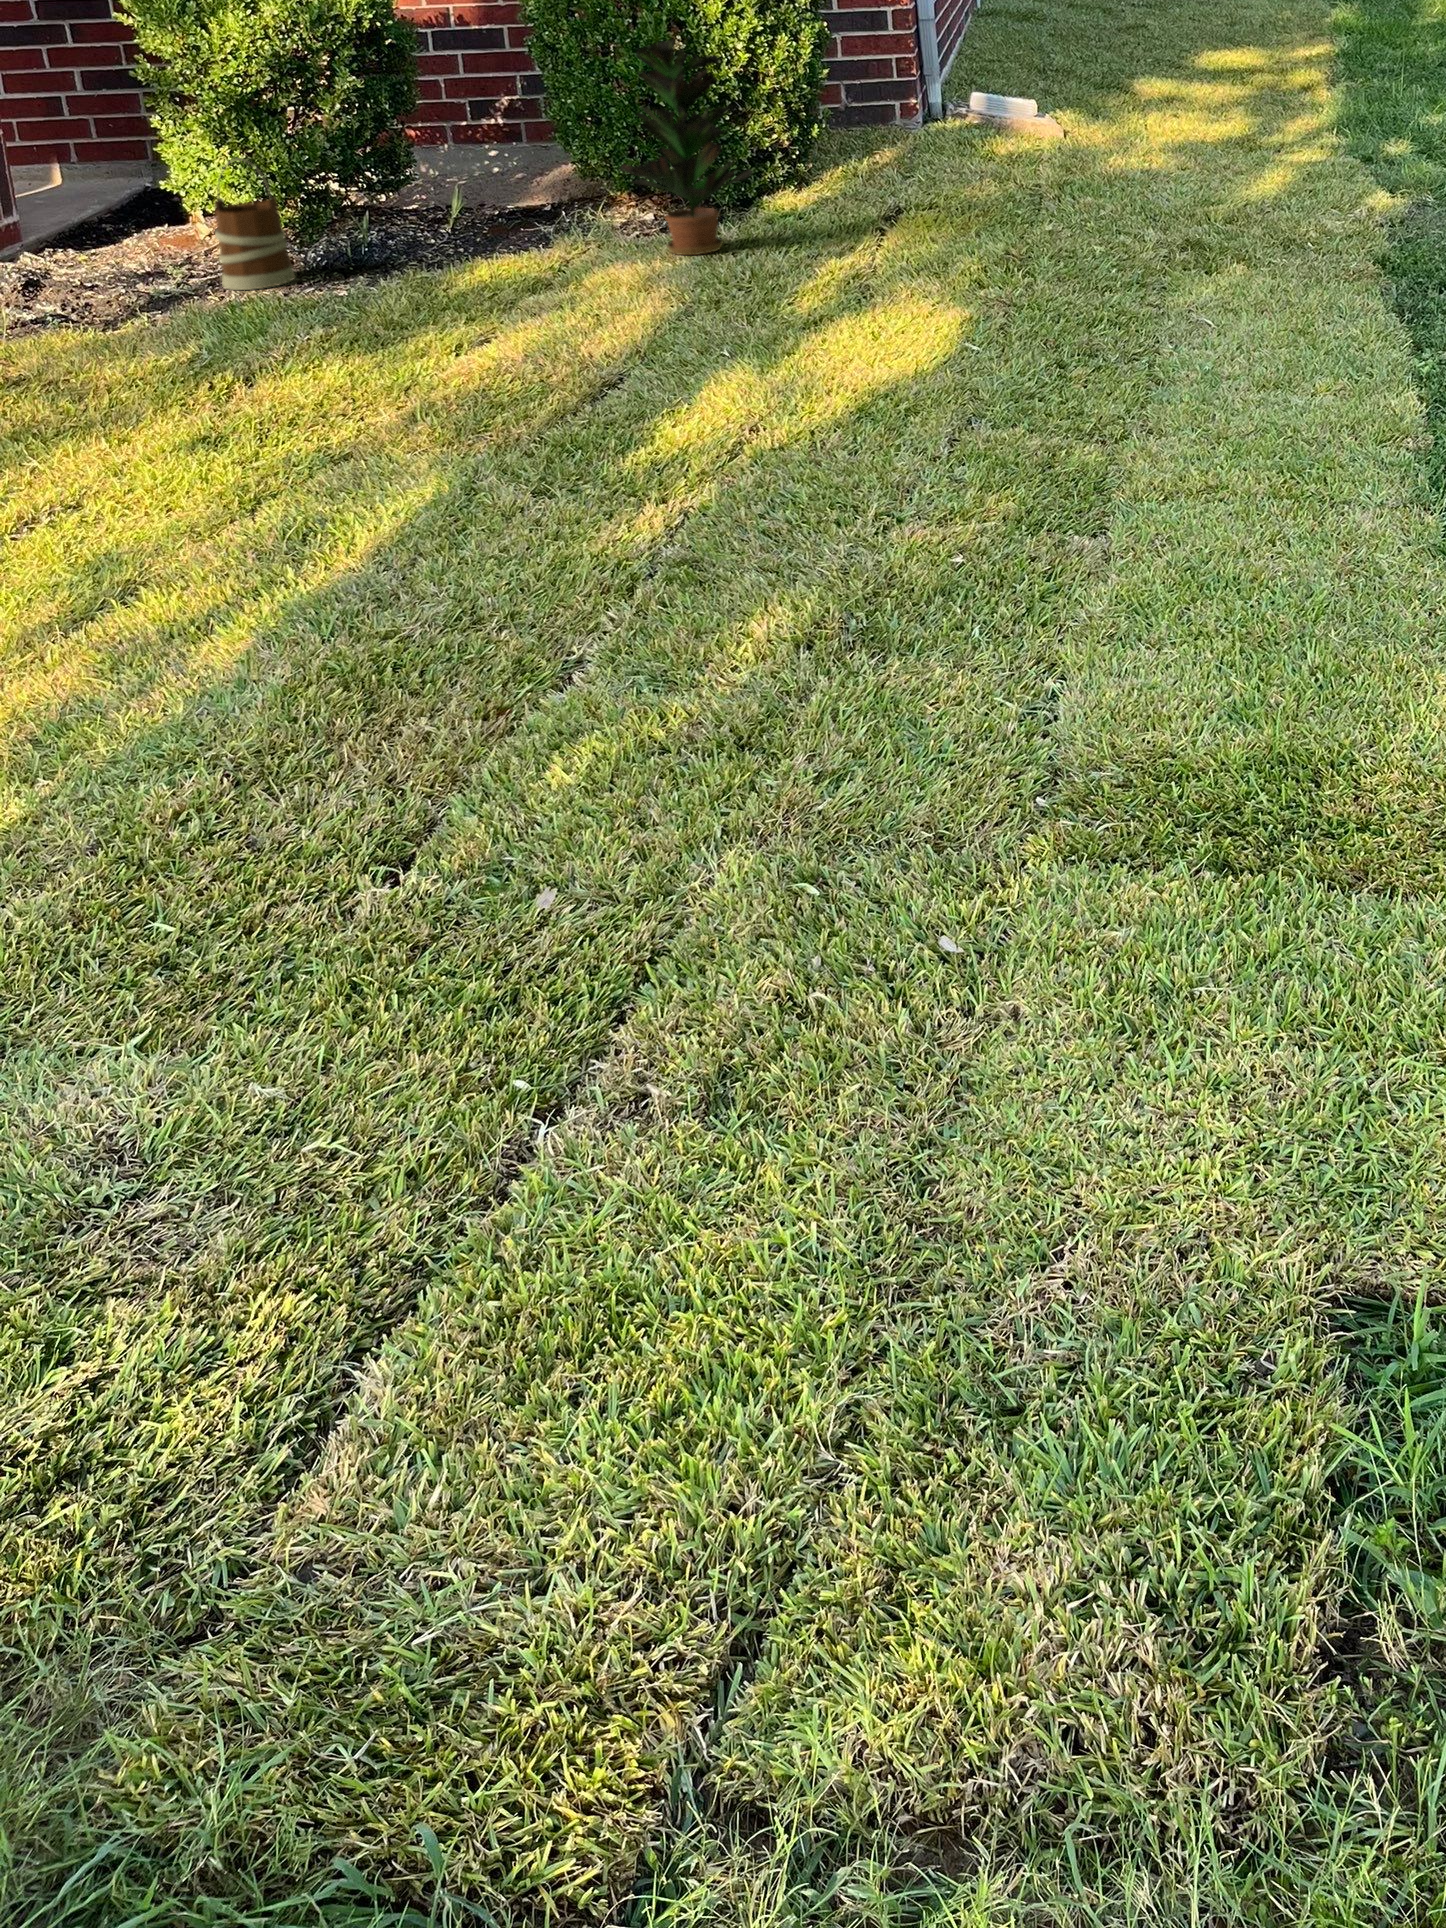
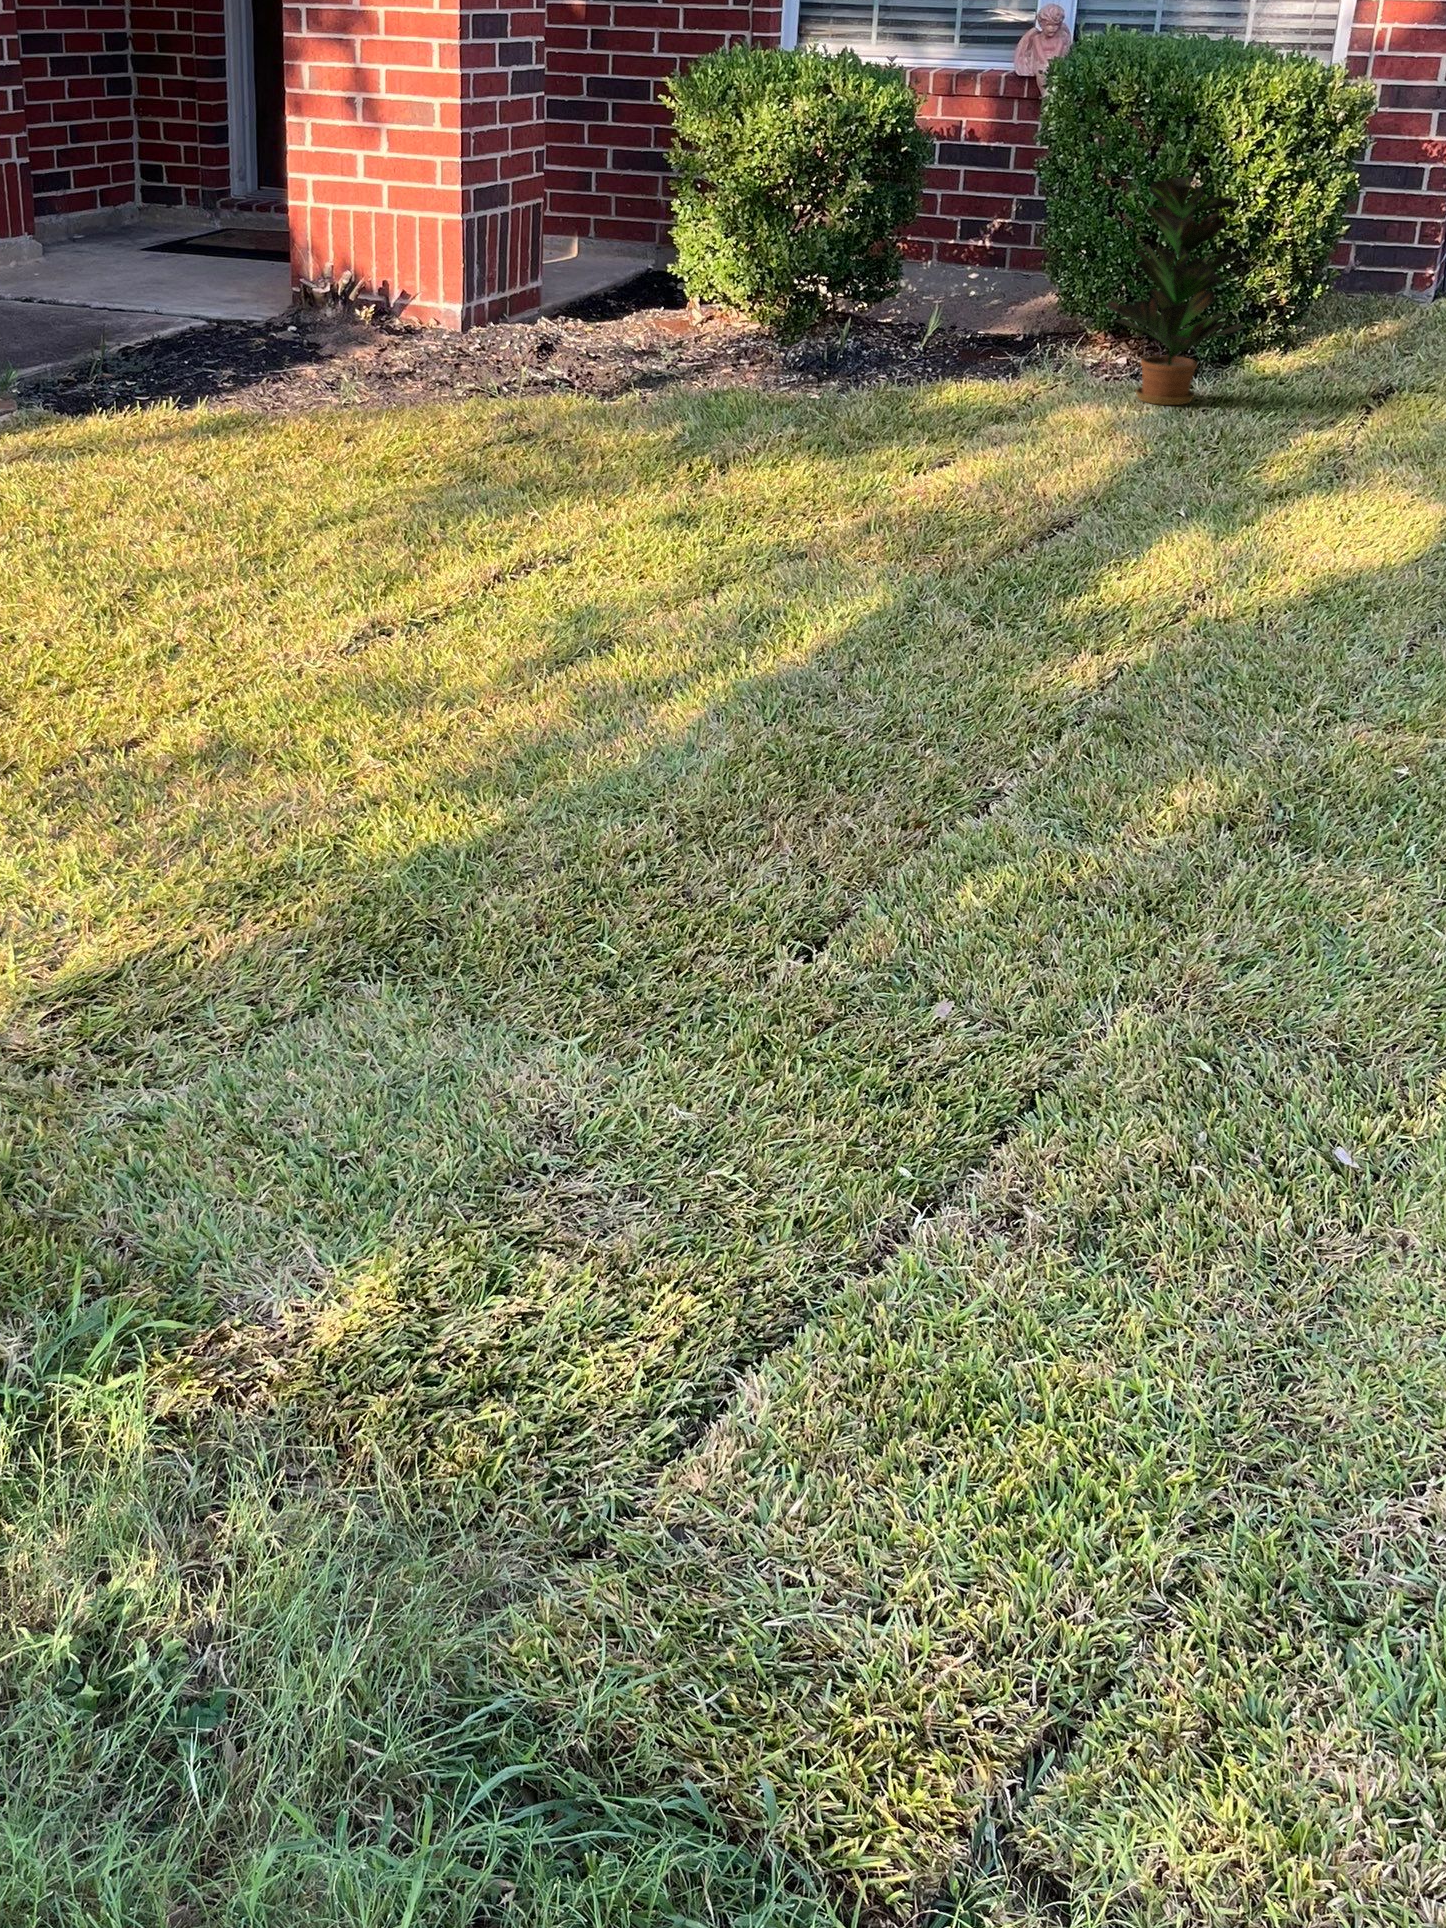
wooden bucket: present [214,158,295,290] -> none [709,249,775,377]

